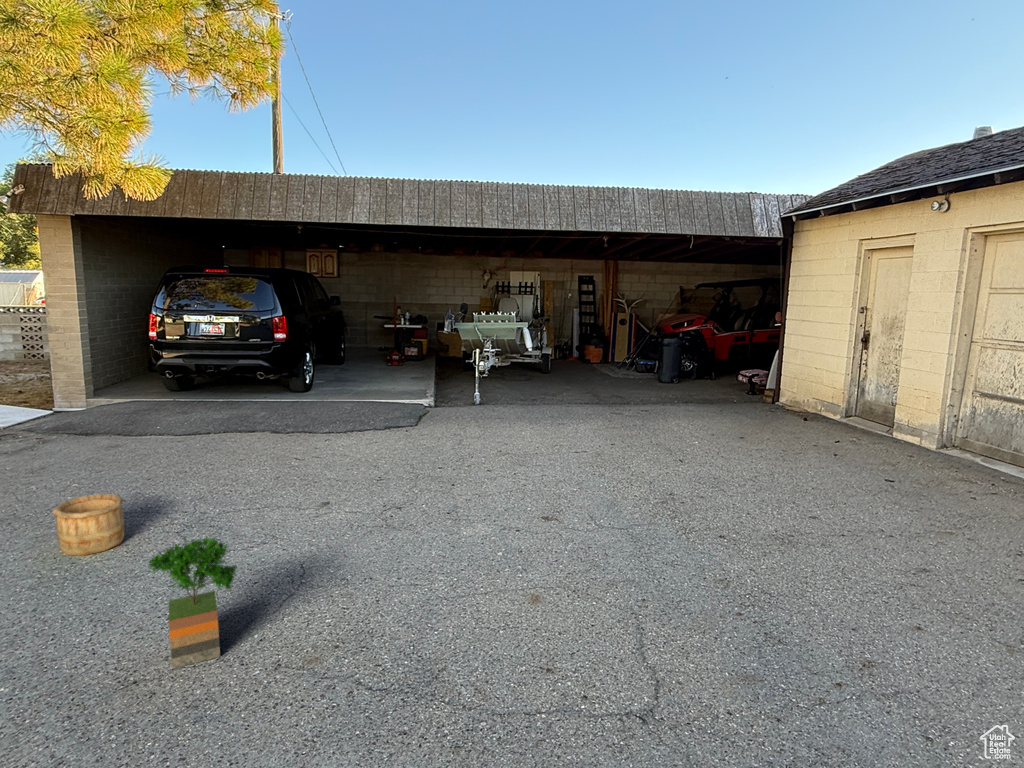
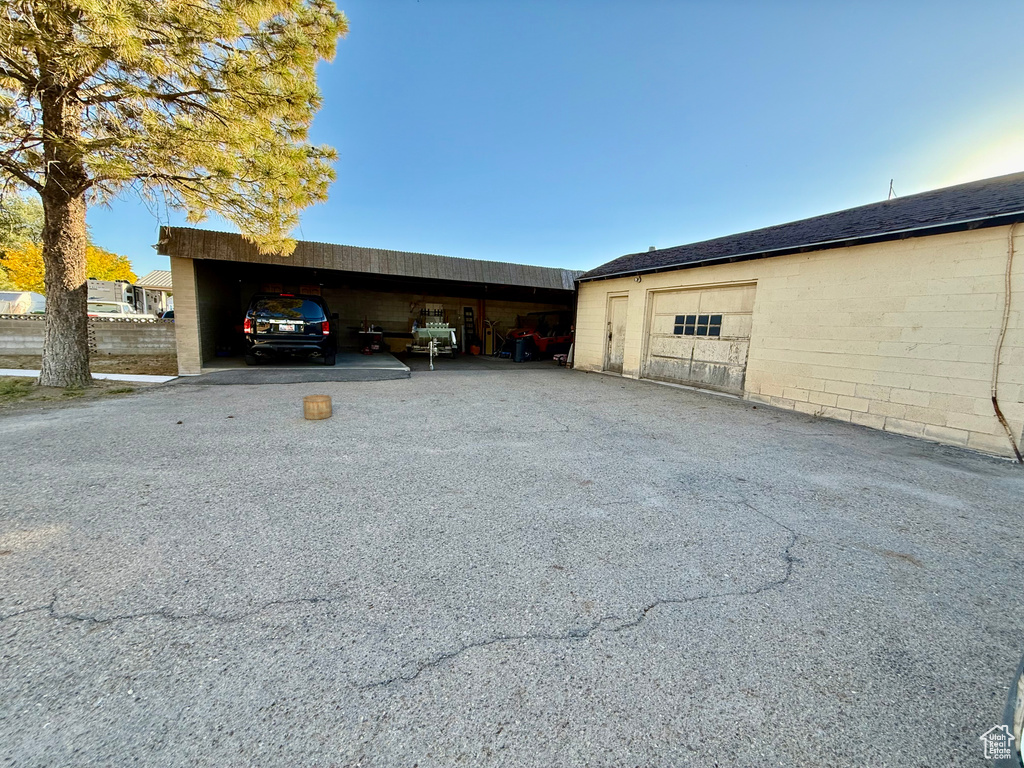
potted tree: present [148,538,237,669] -> none [401,392,435,438]

